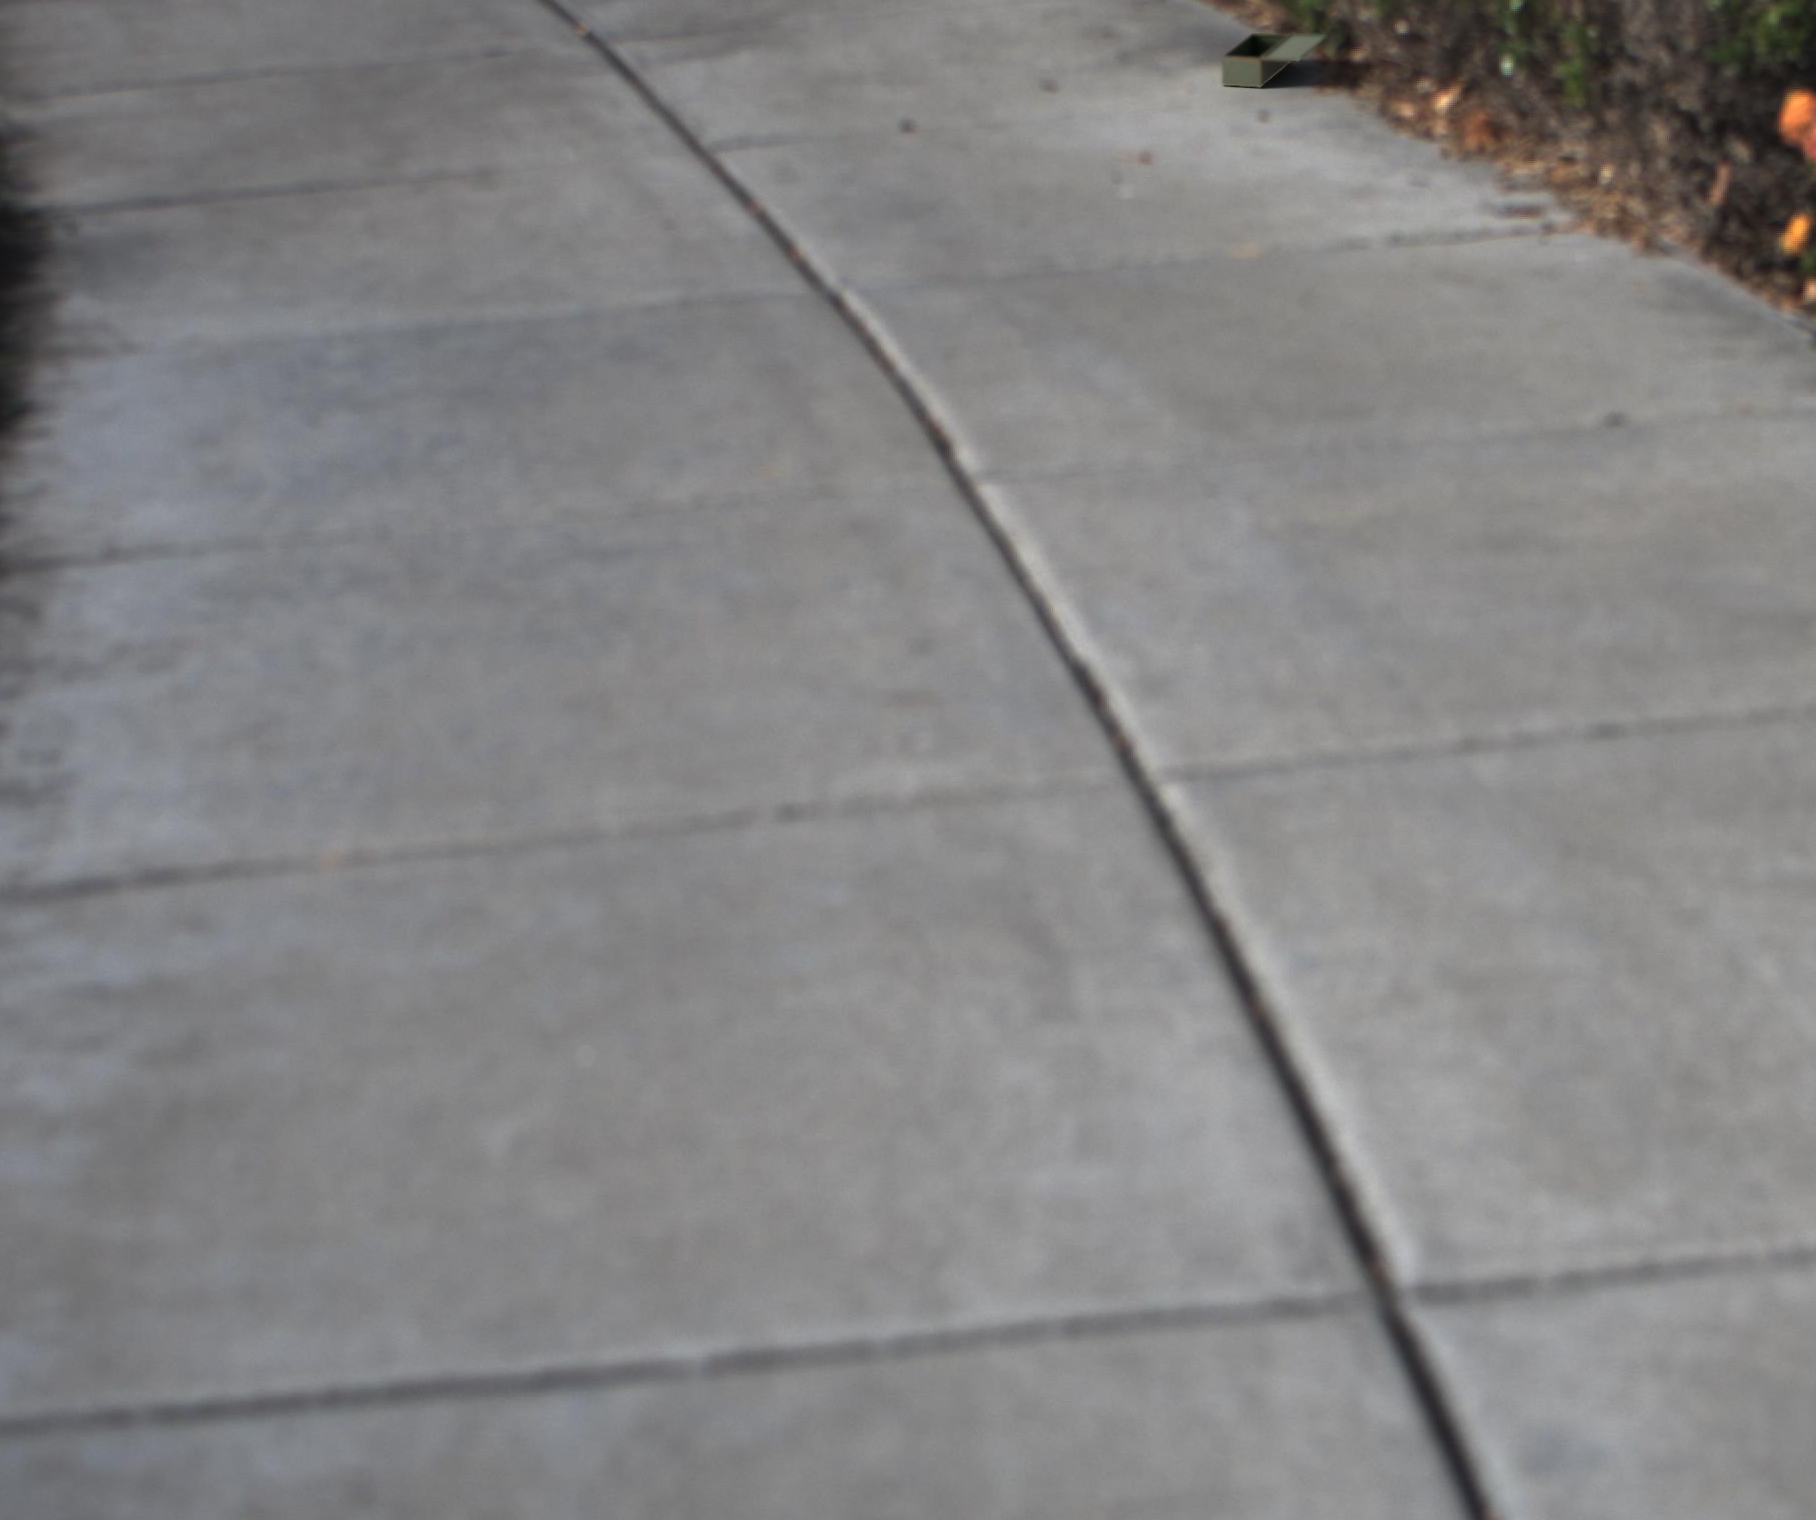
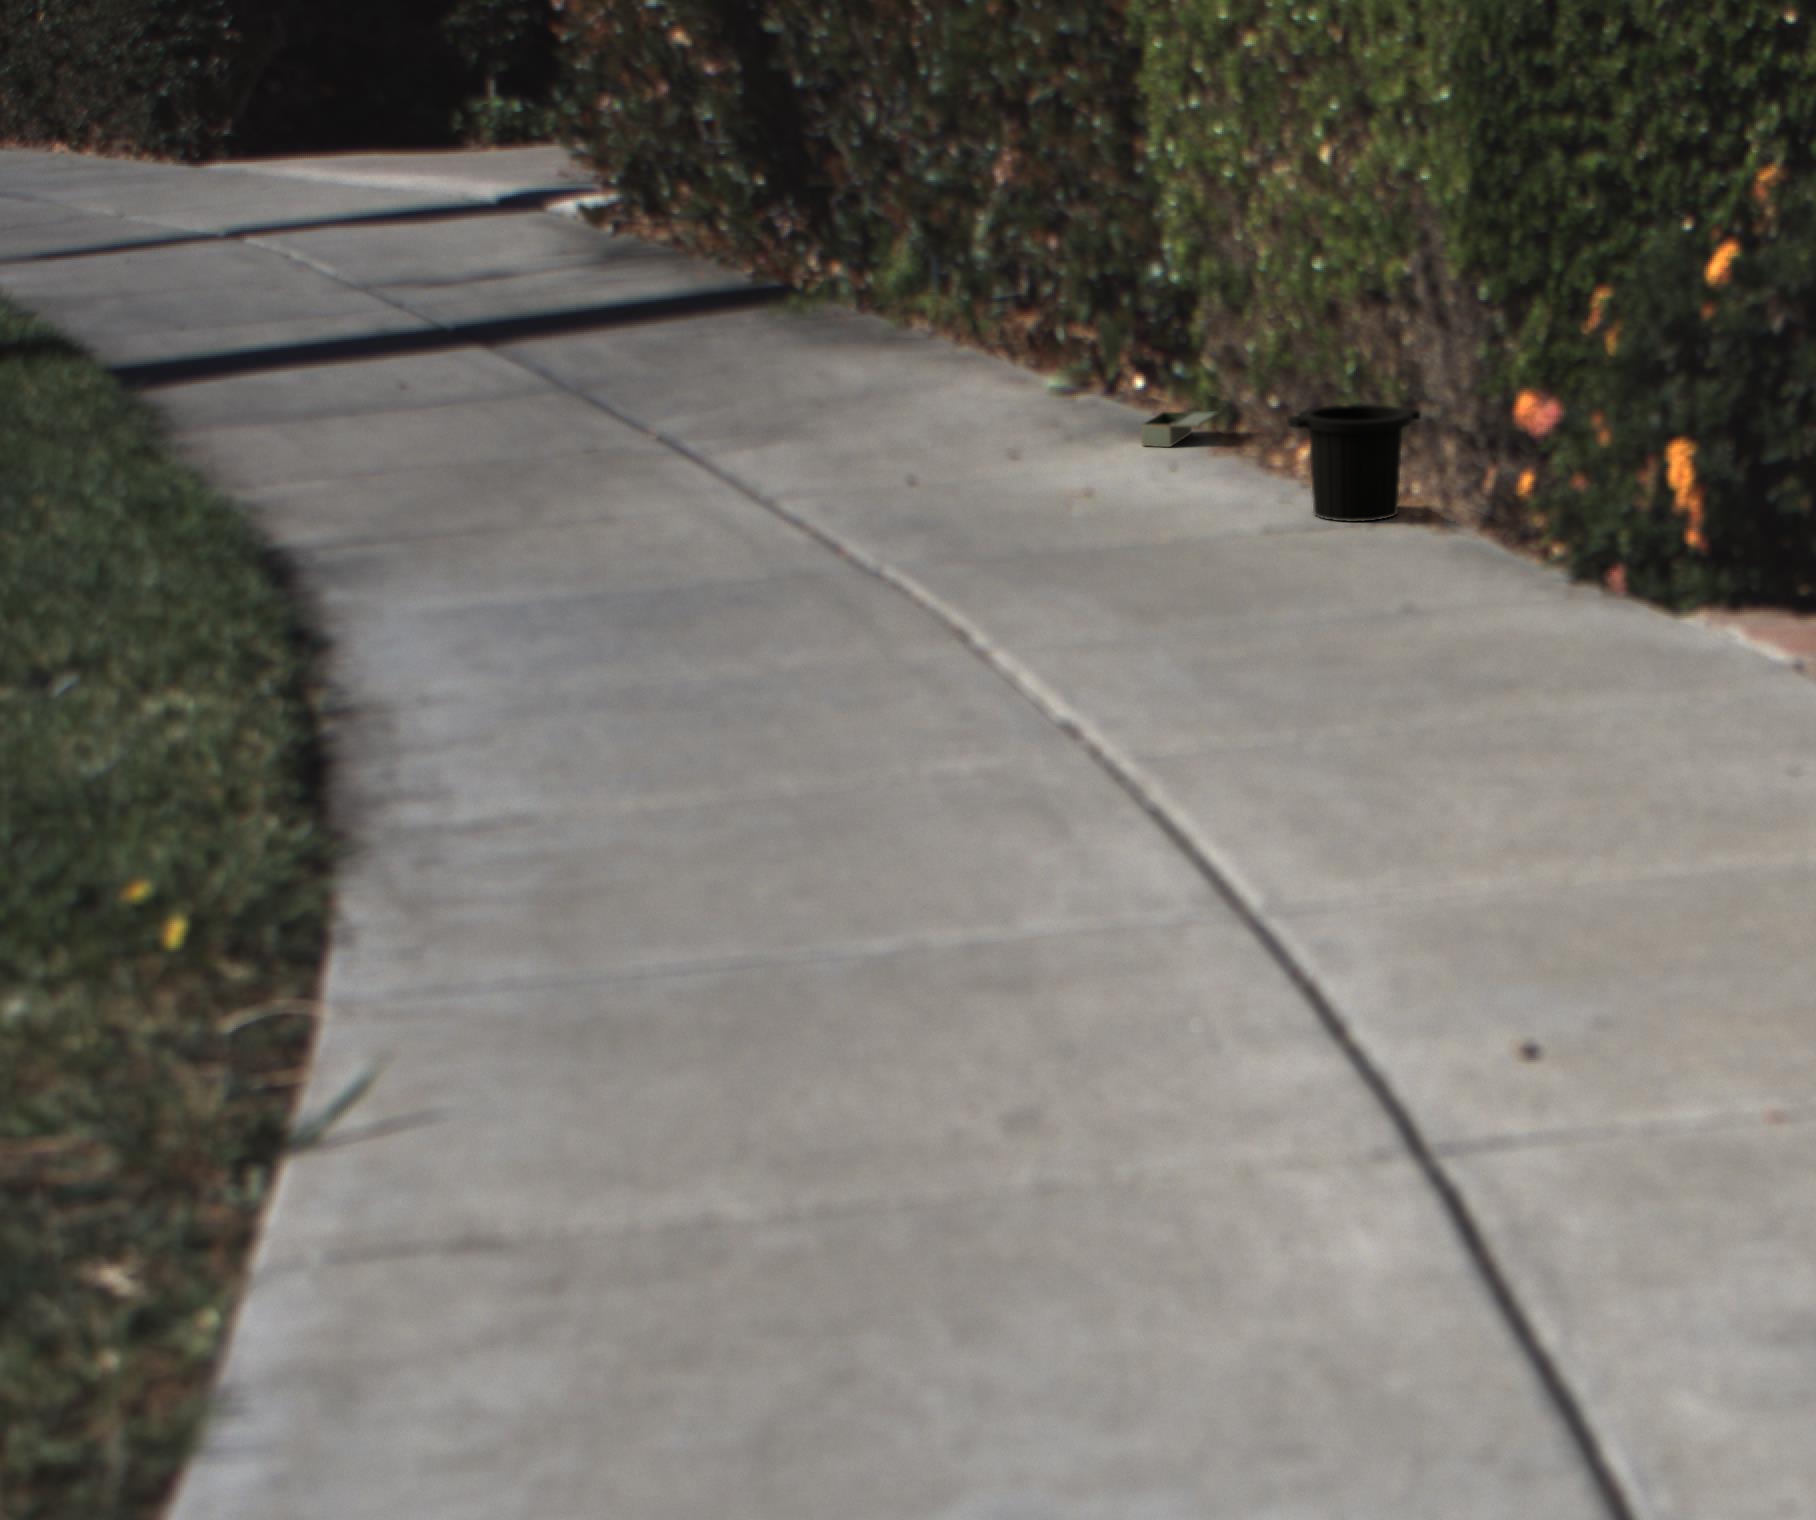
trash can: none [1427,64,1619,239] -> present [1287,404,1421,522]

